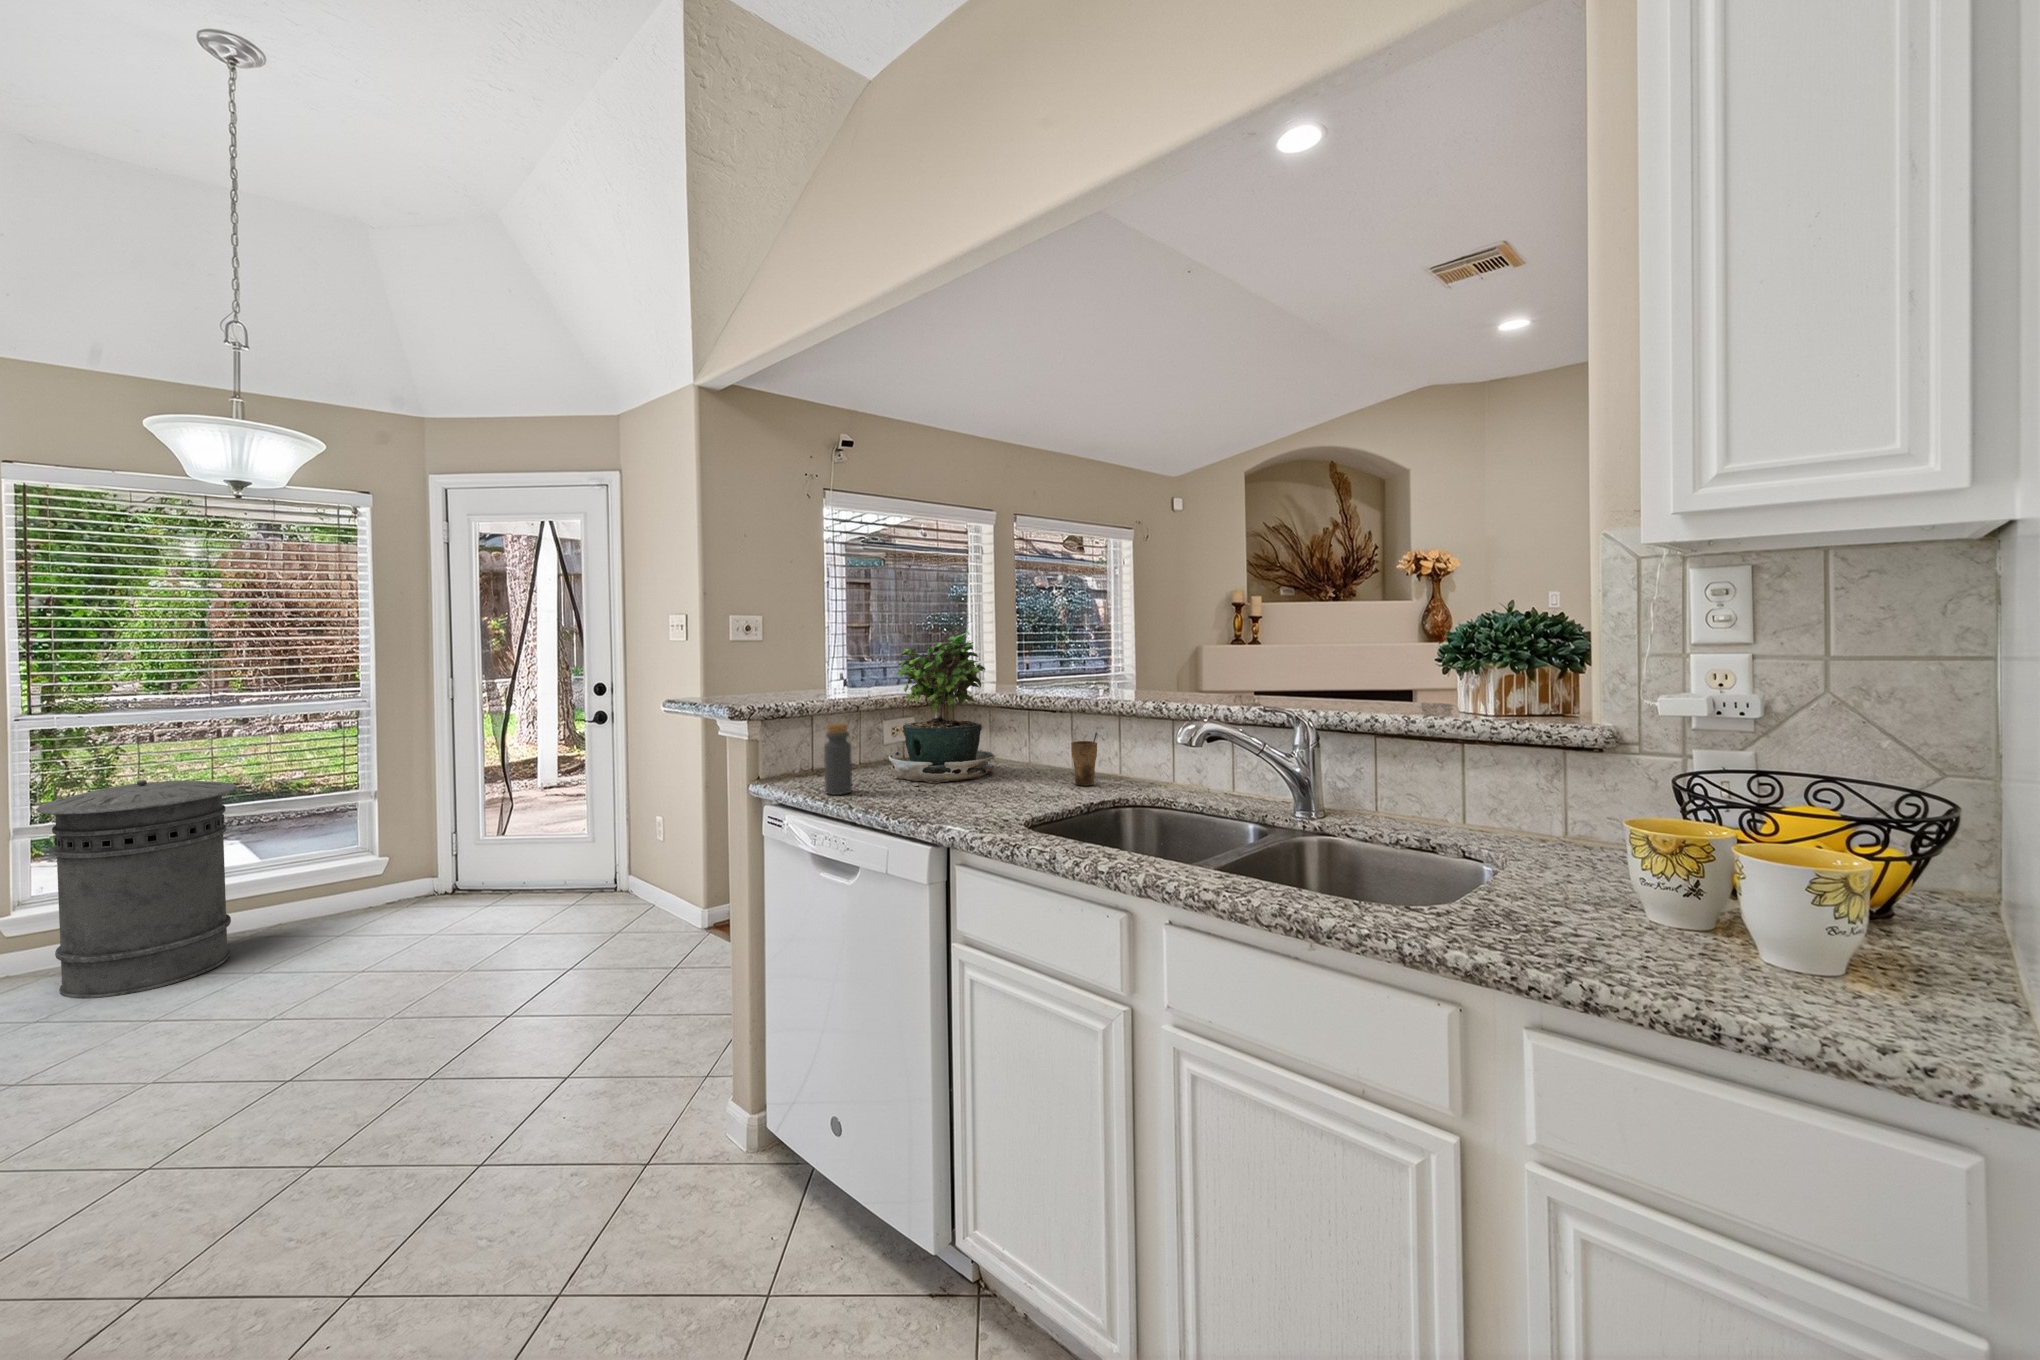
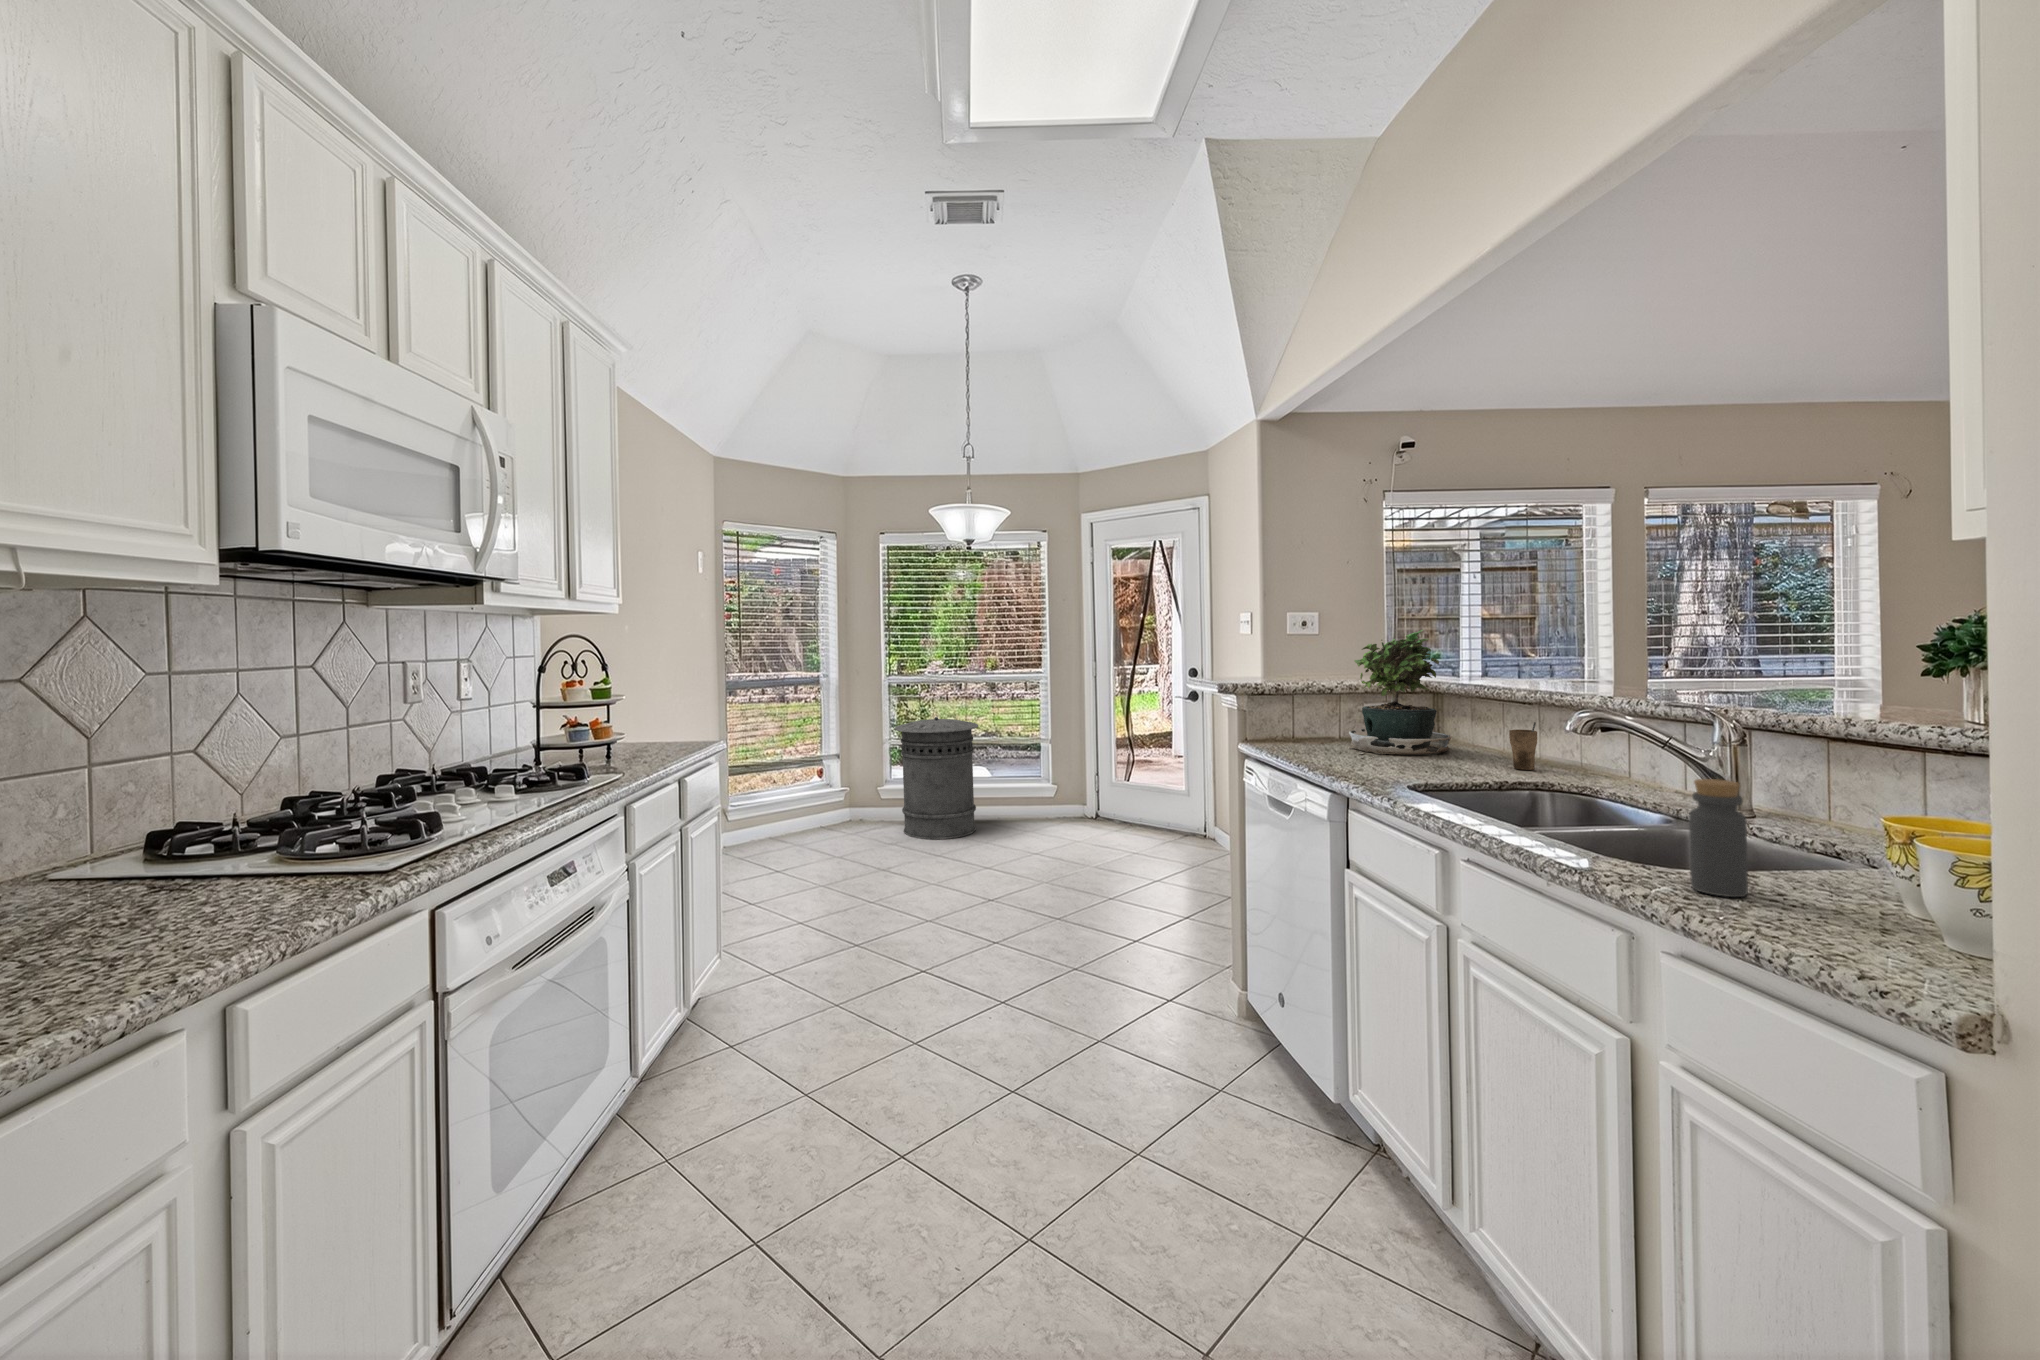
bottle: present [824,723,852,795] -> present [1689,779,1748,897]

